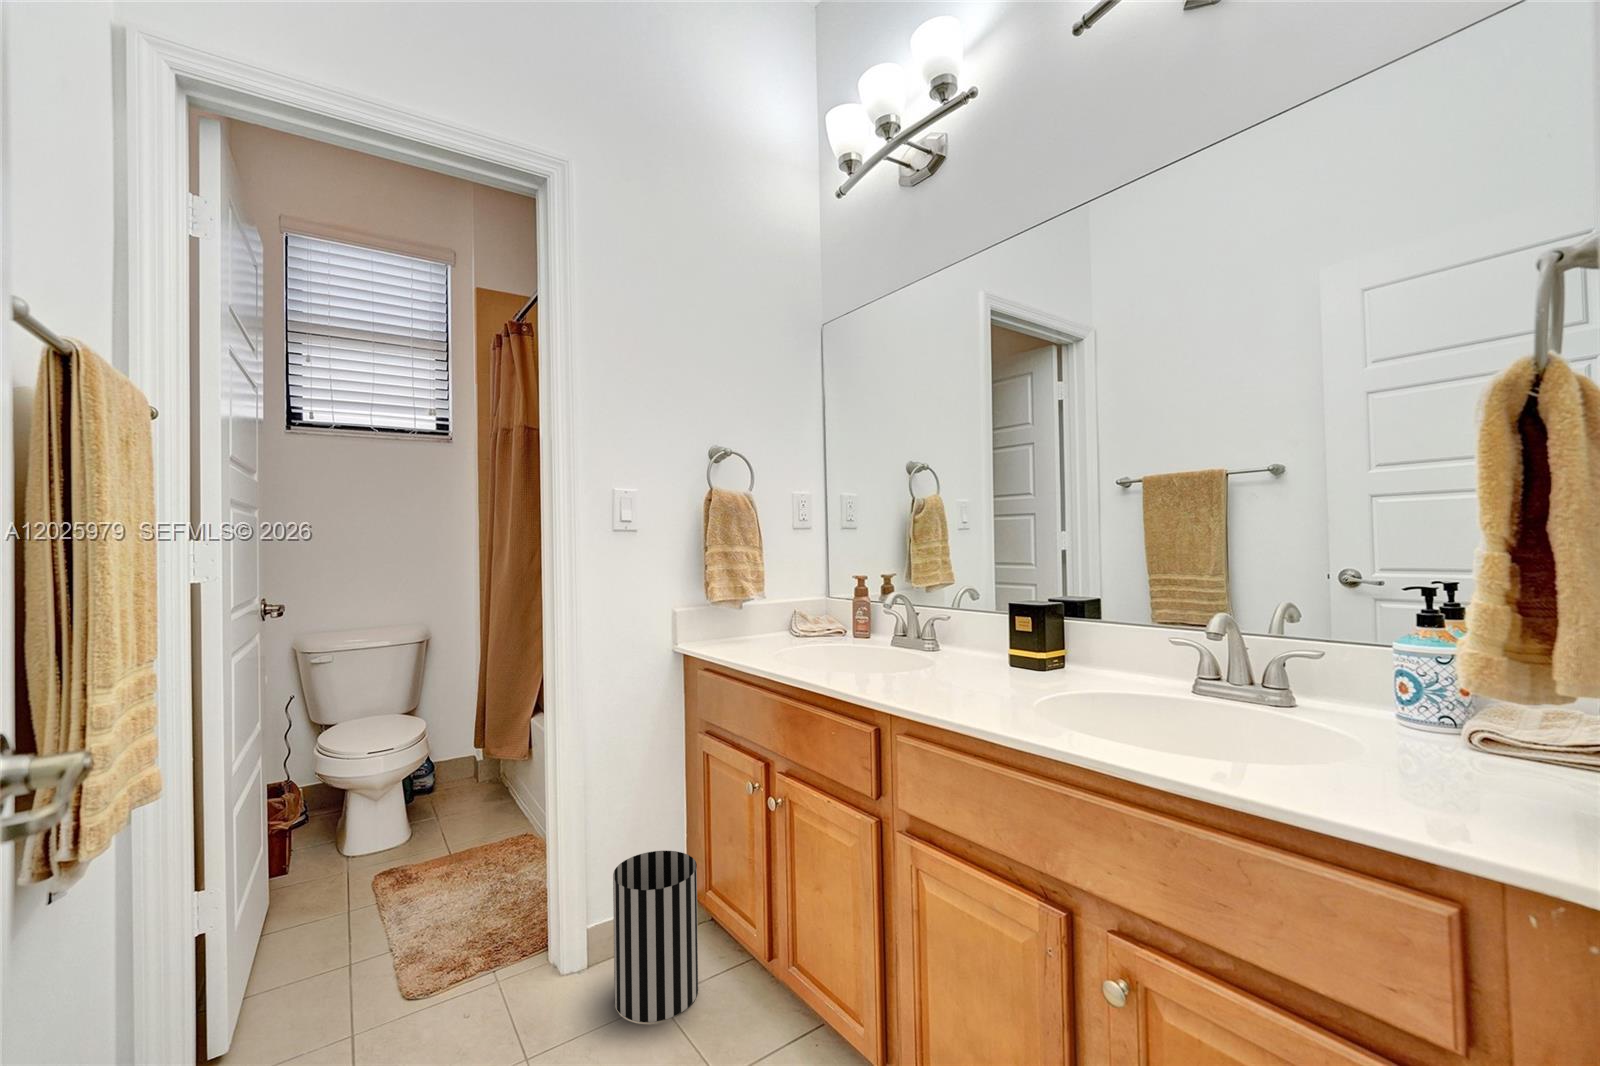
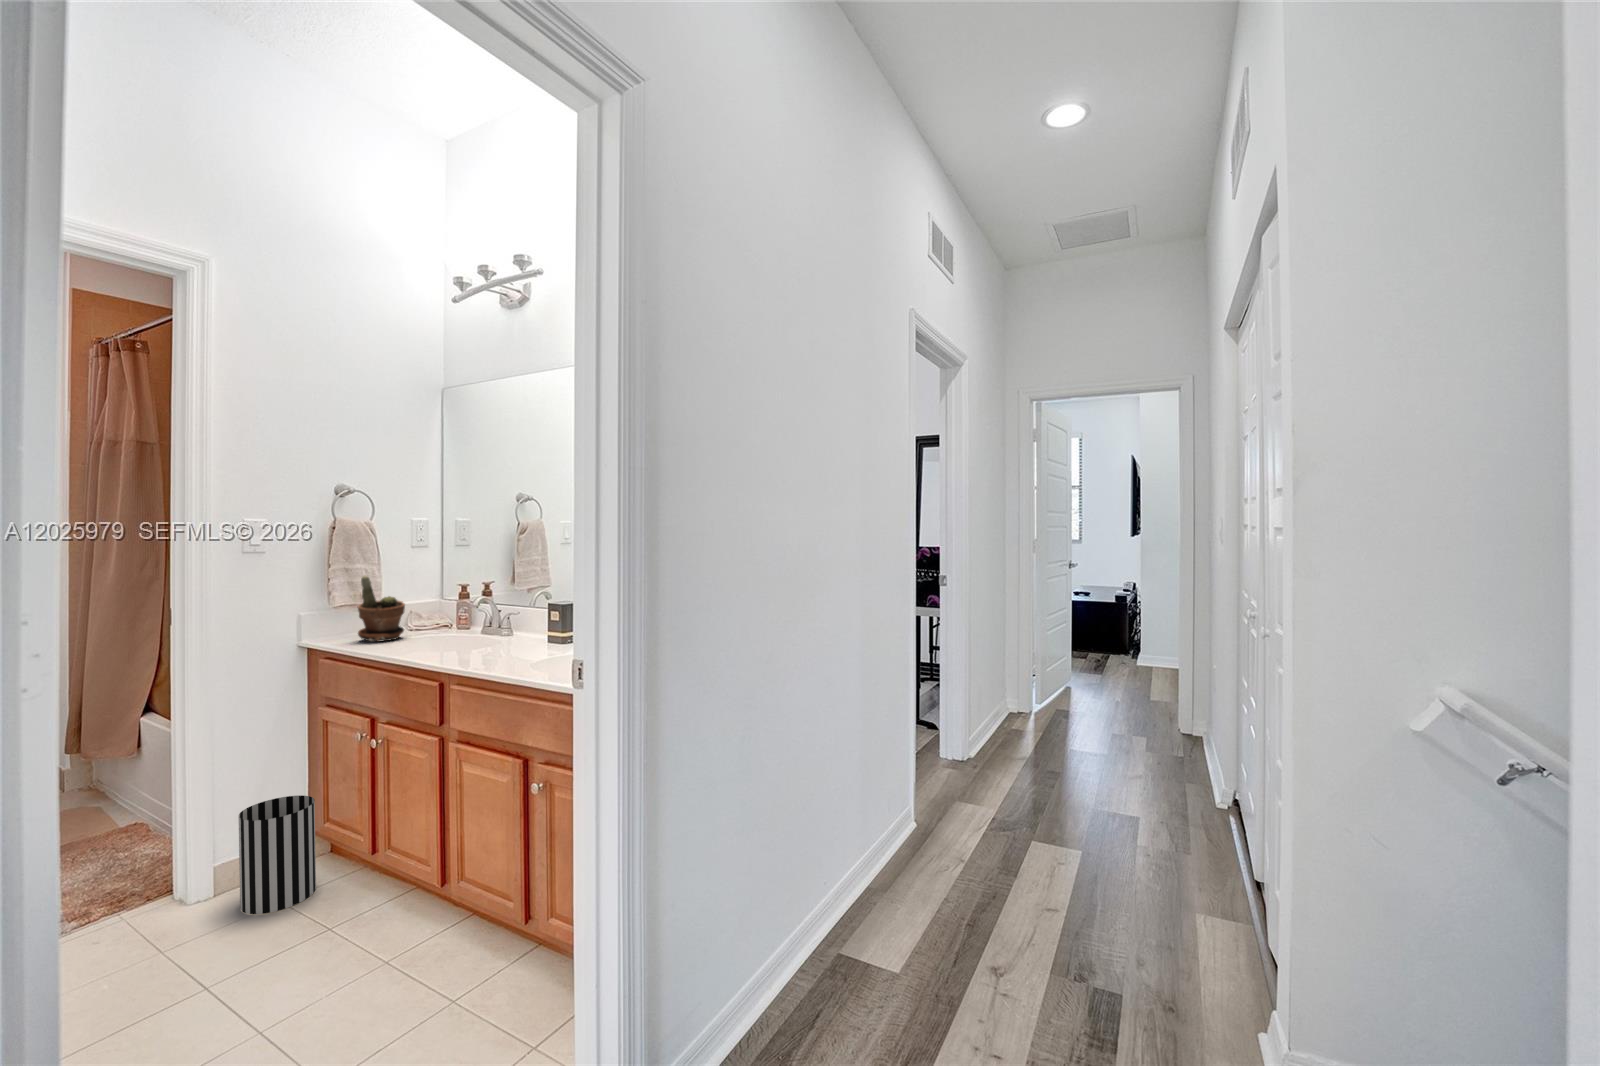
potted plant: none [739,560,793,650] -> present [358,576,405,642]

